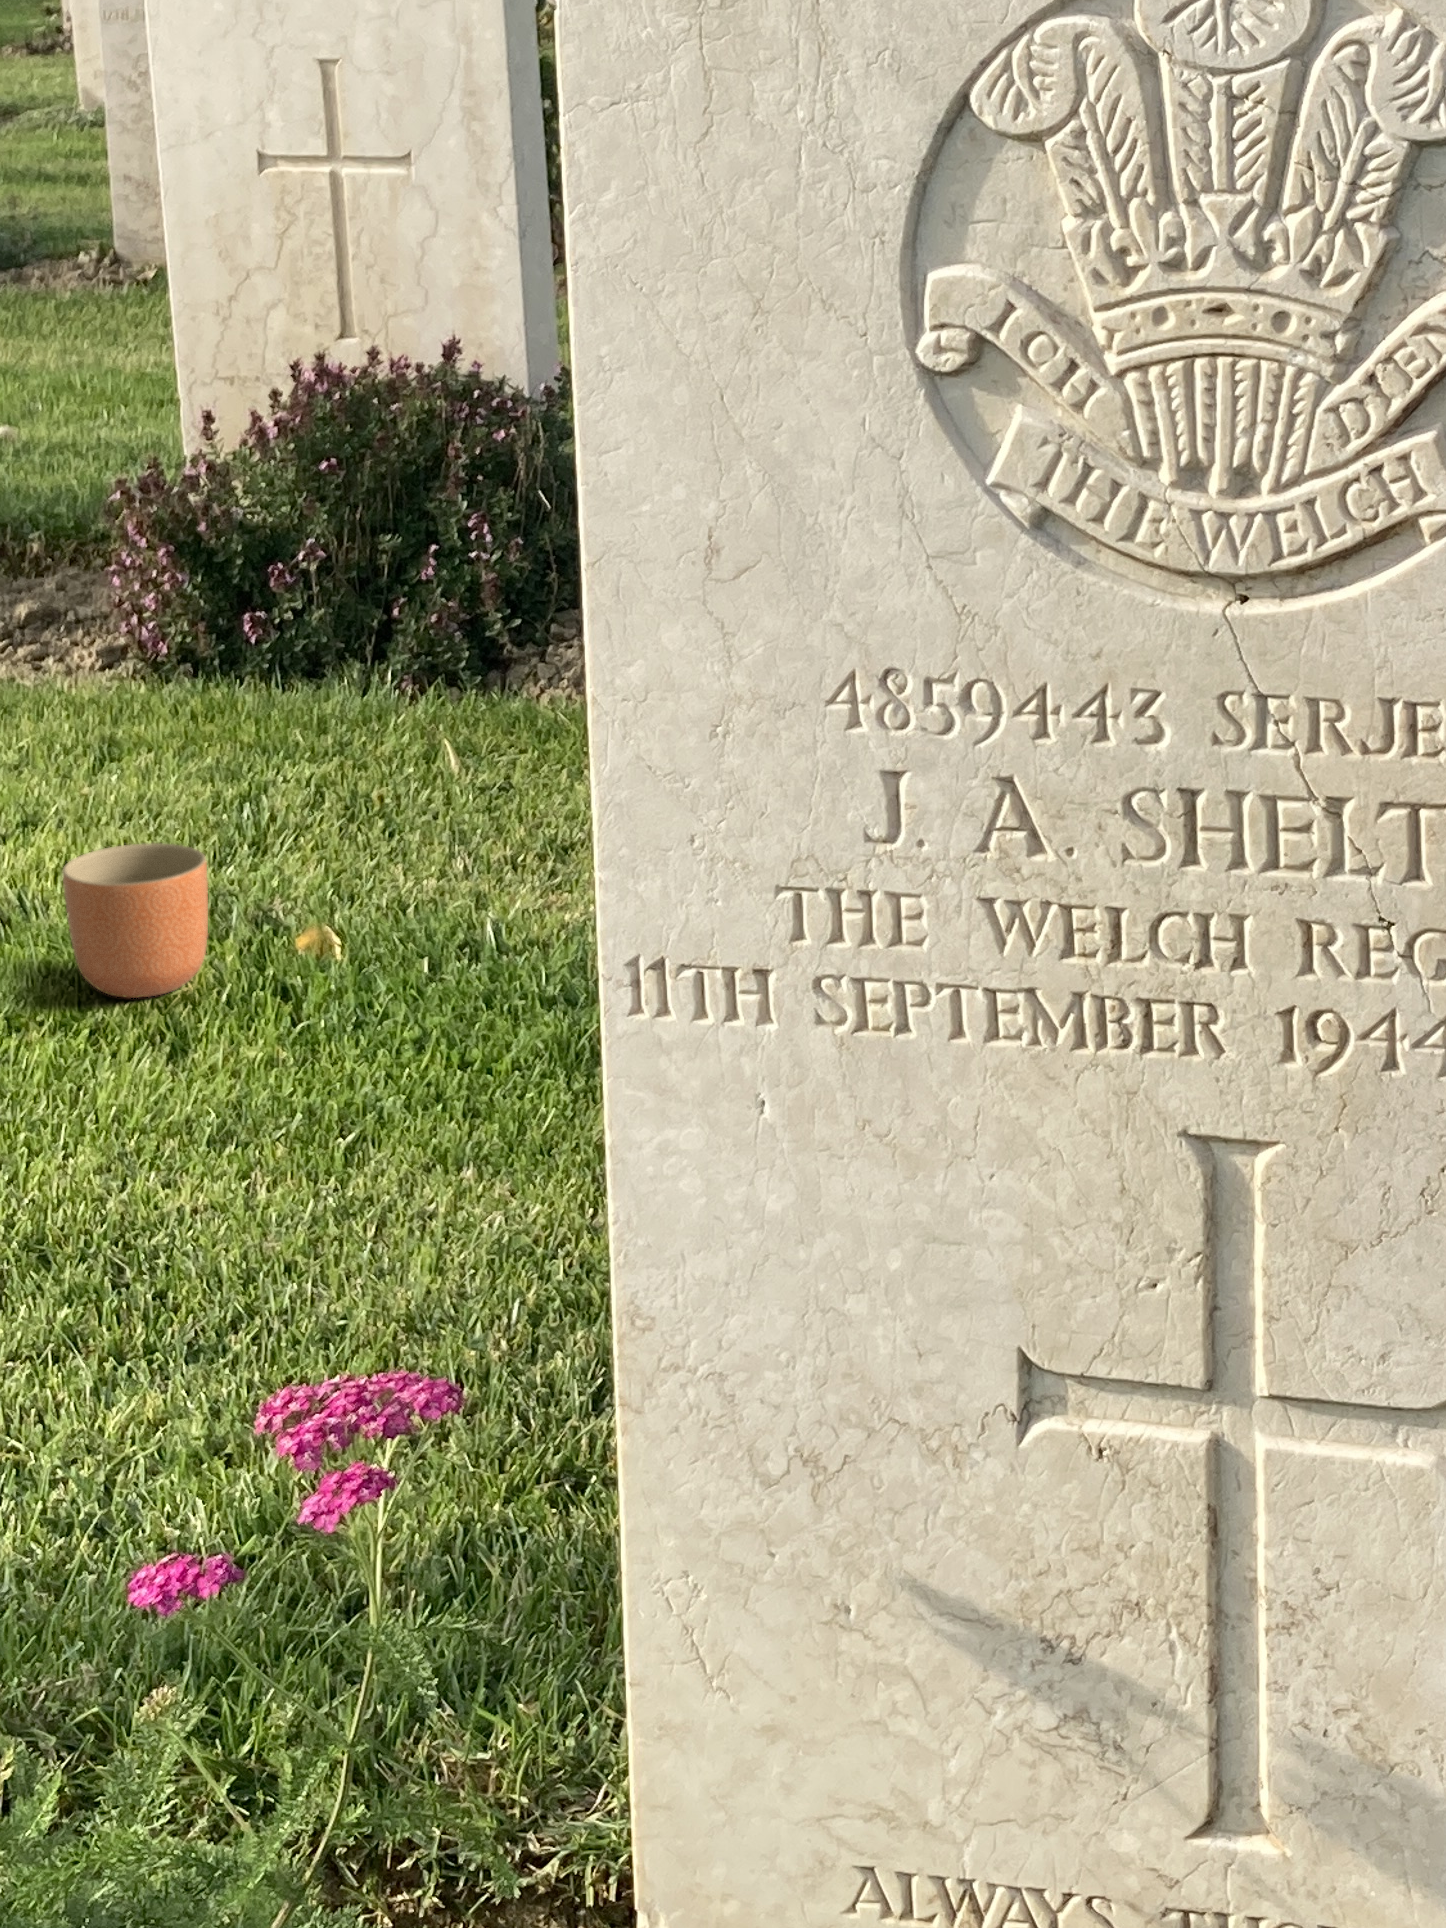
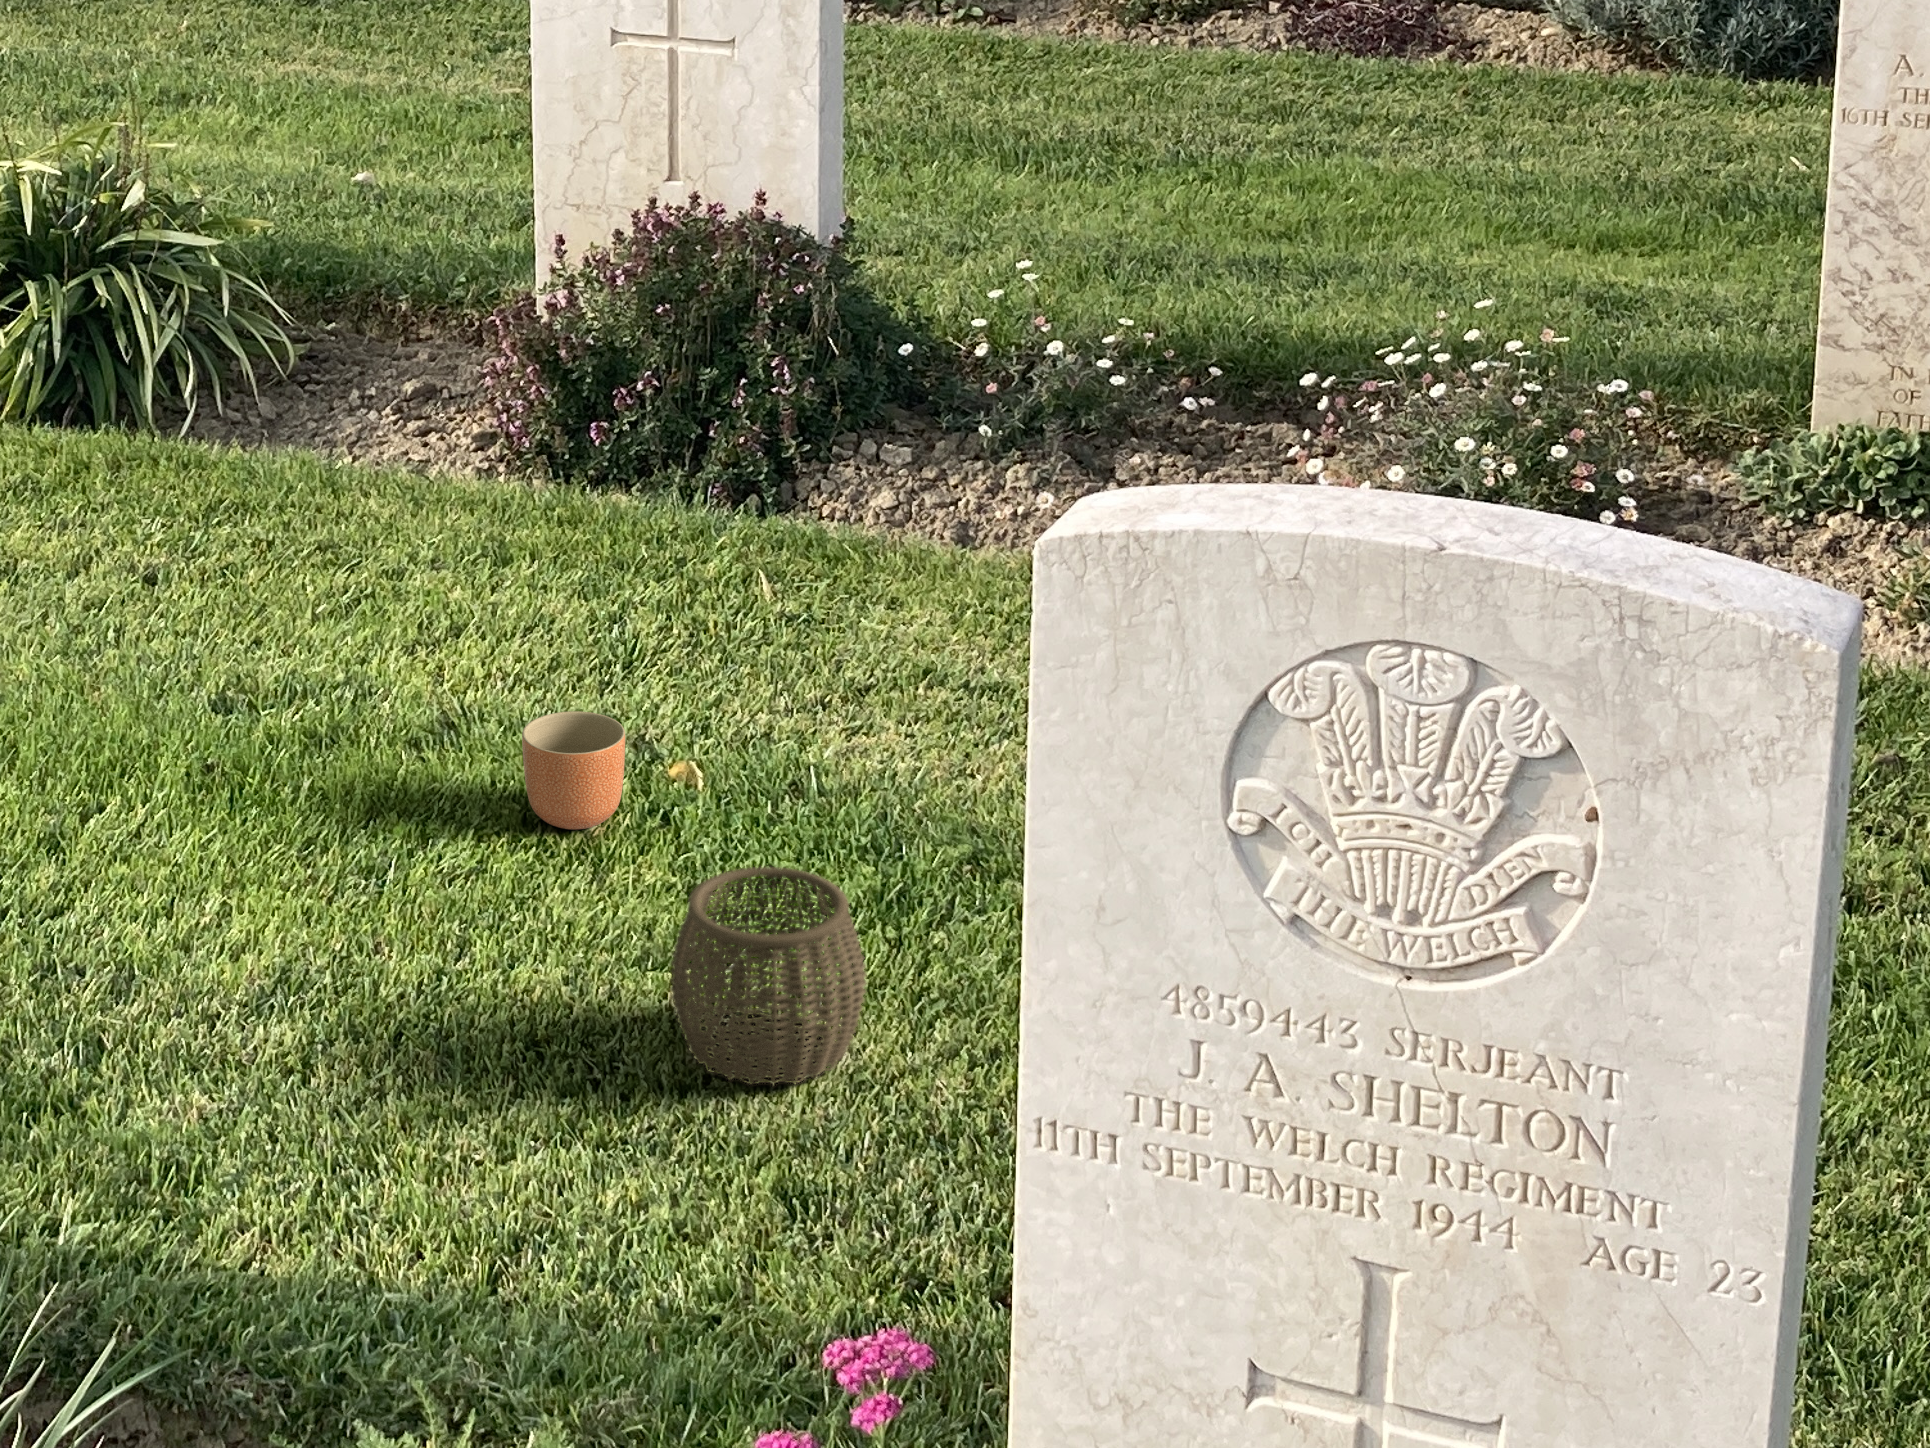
woven basket: none [224,954,511,1258] -> present [671,867,866,1085]

